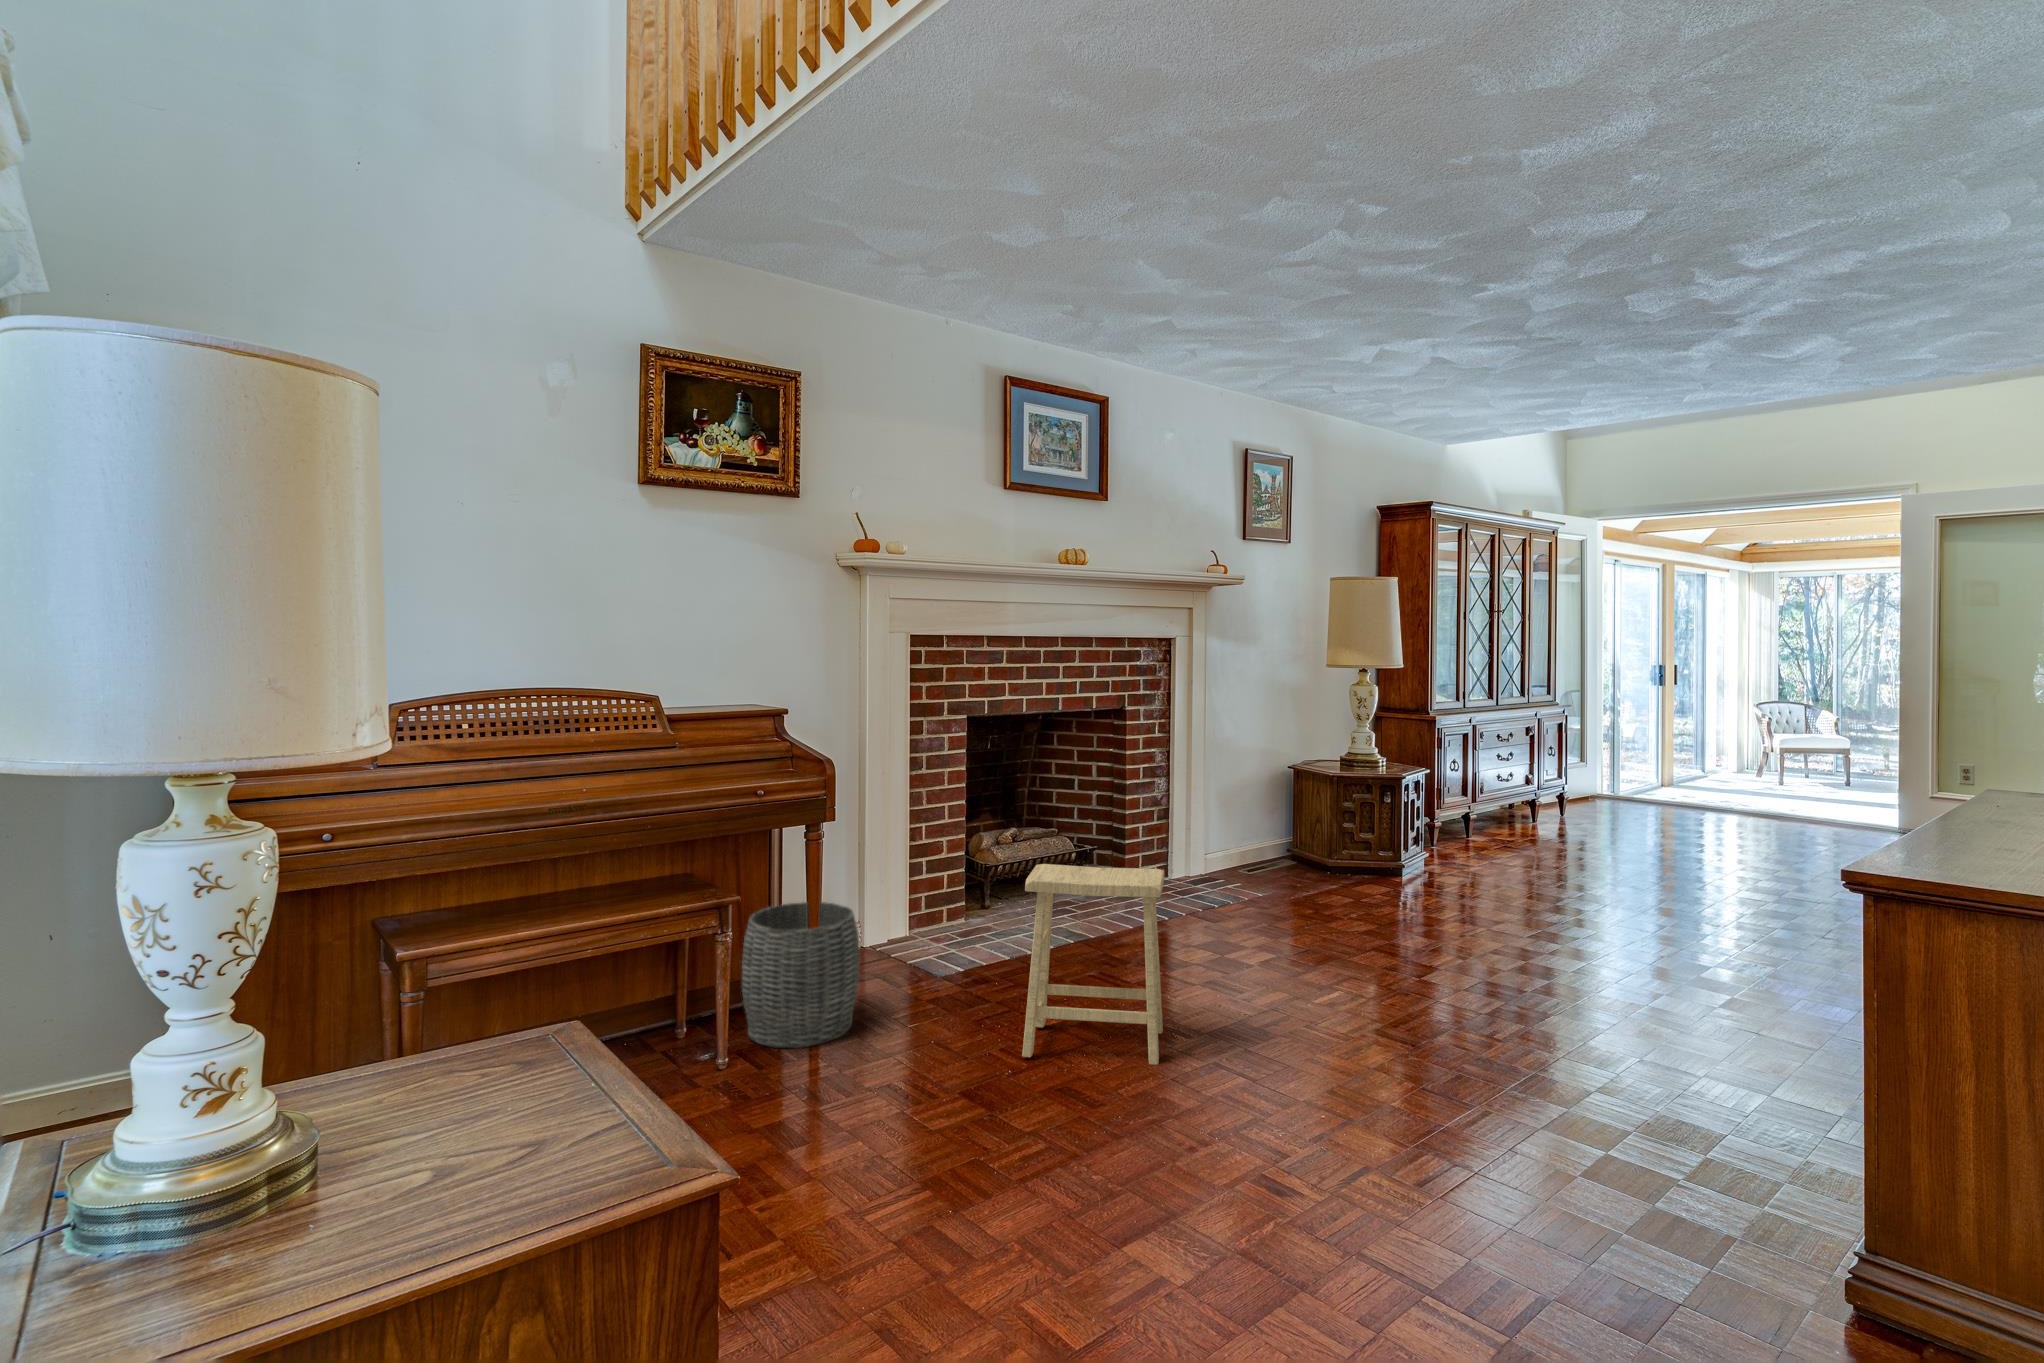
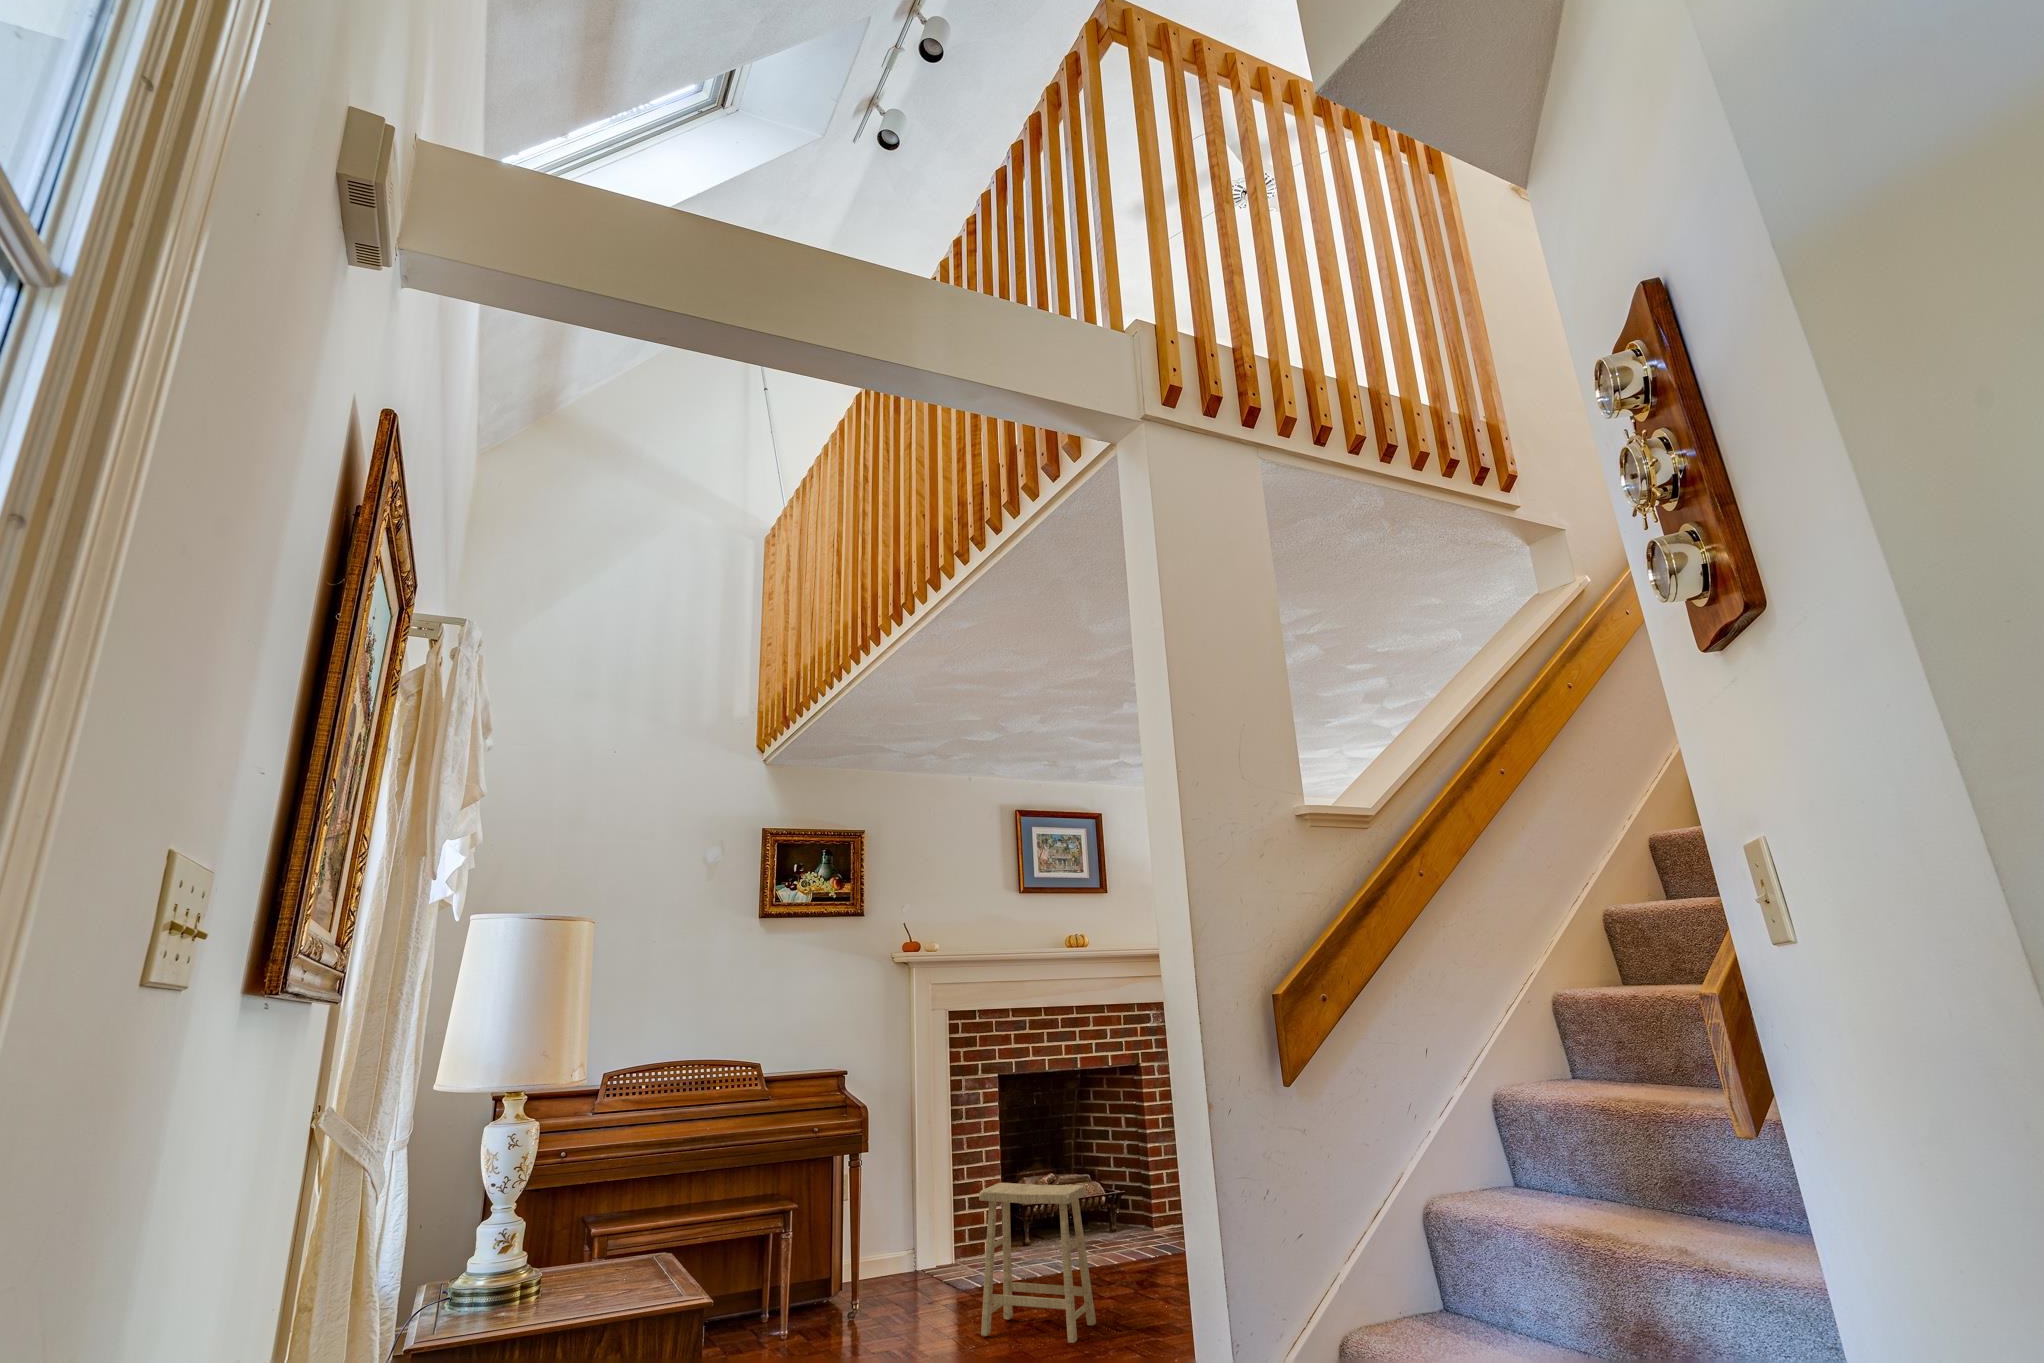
woven basket: present [742,902,860,1048] -> none [804,1219,886,1329]

